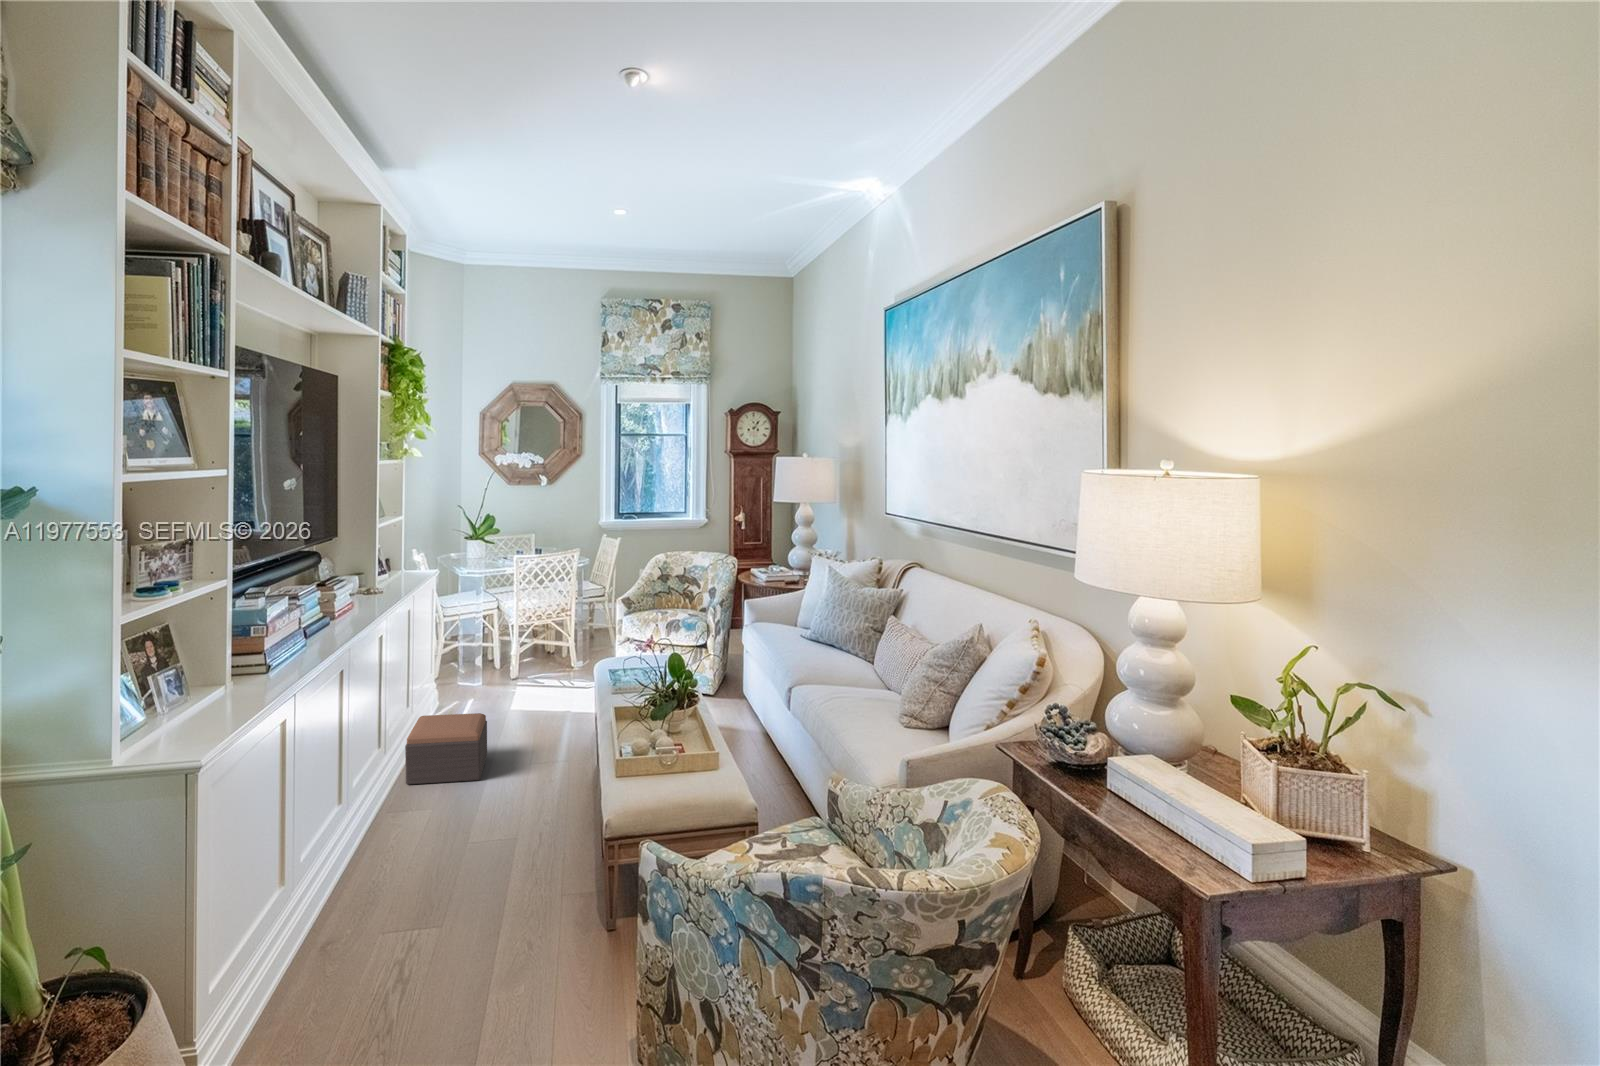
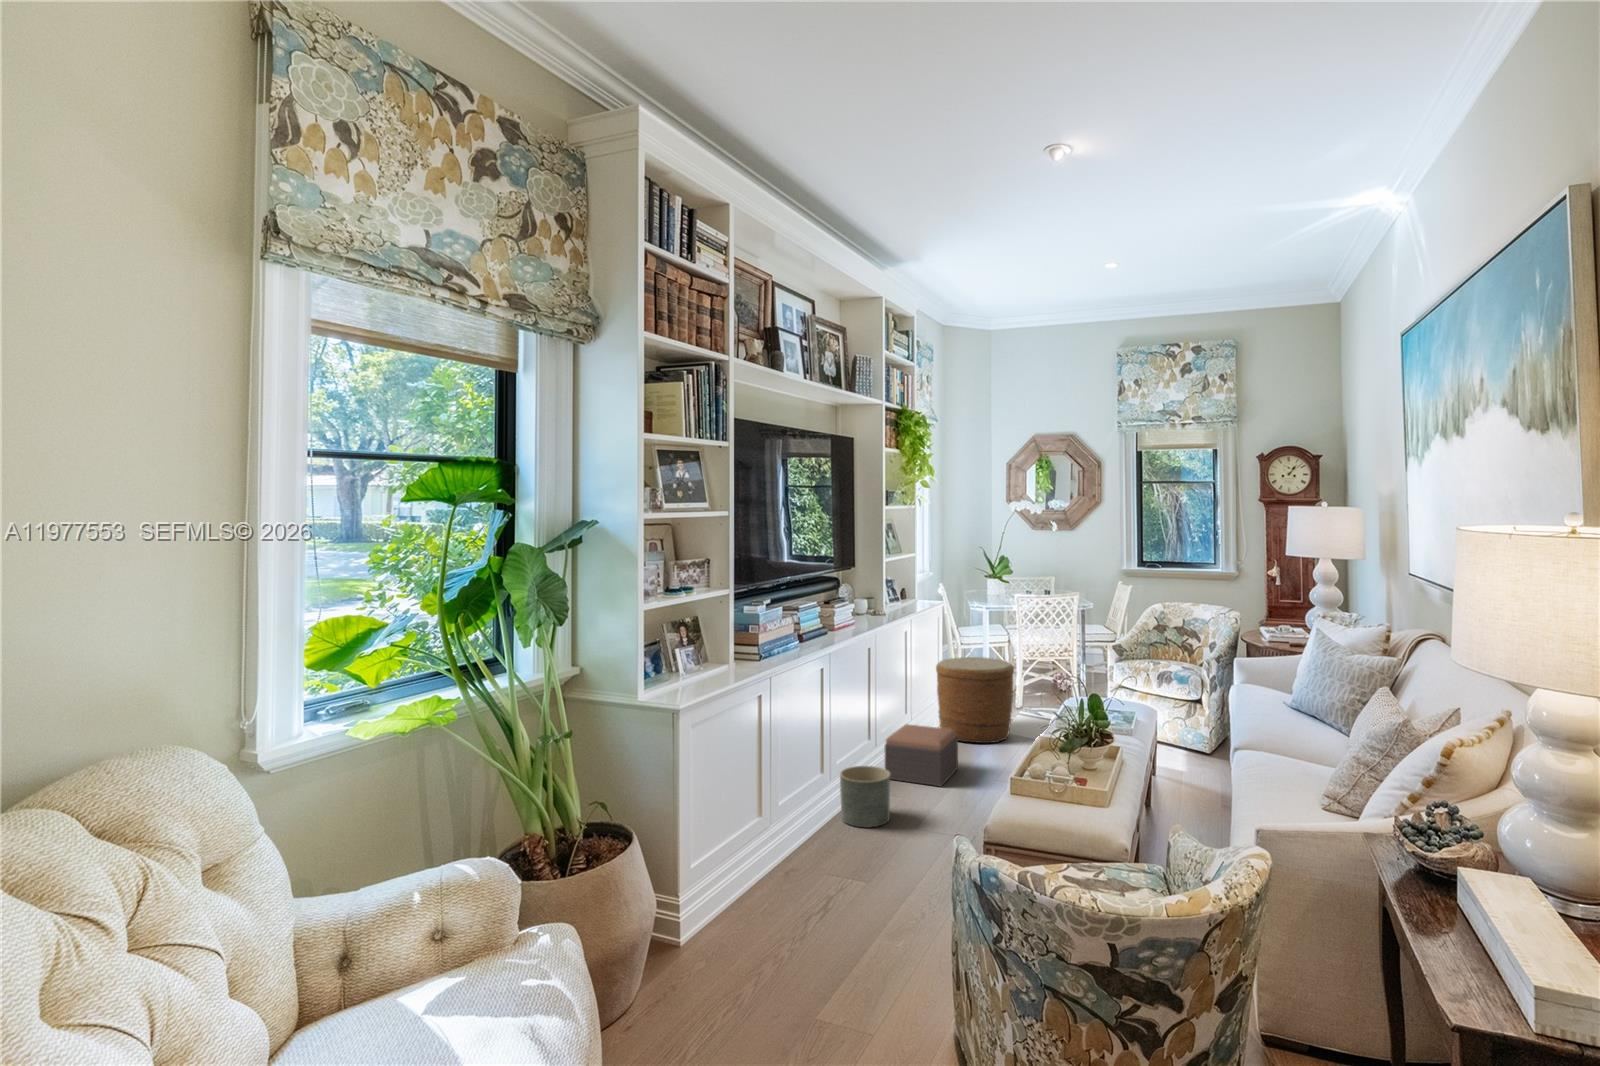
woven basket: none [438,626,528,723] -> present [936,657,1014,743]
planter: none [375,775,441,852] -> present [840,766,890,827]

